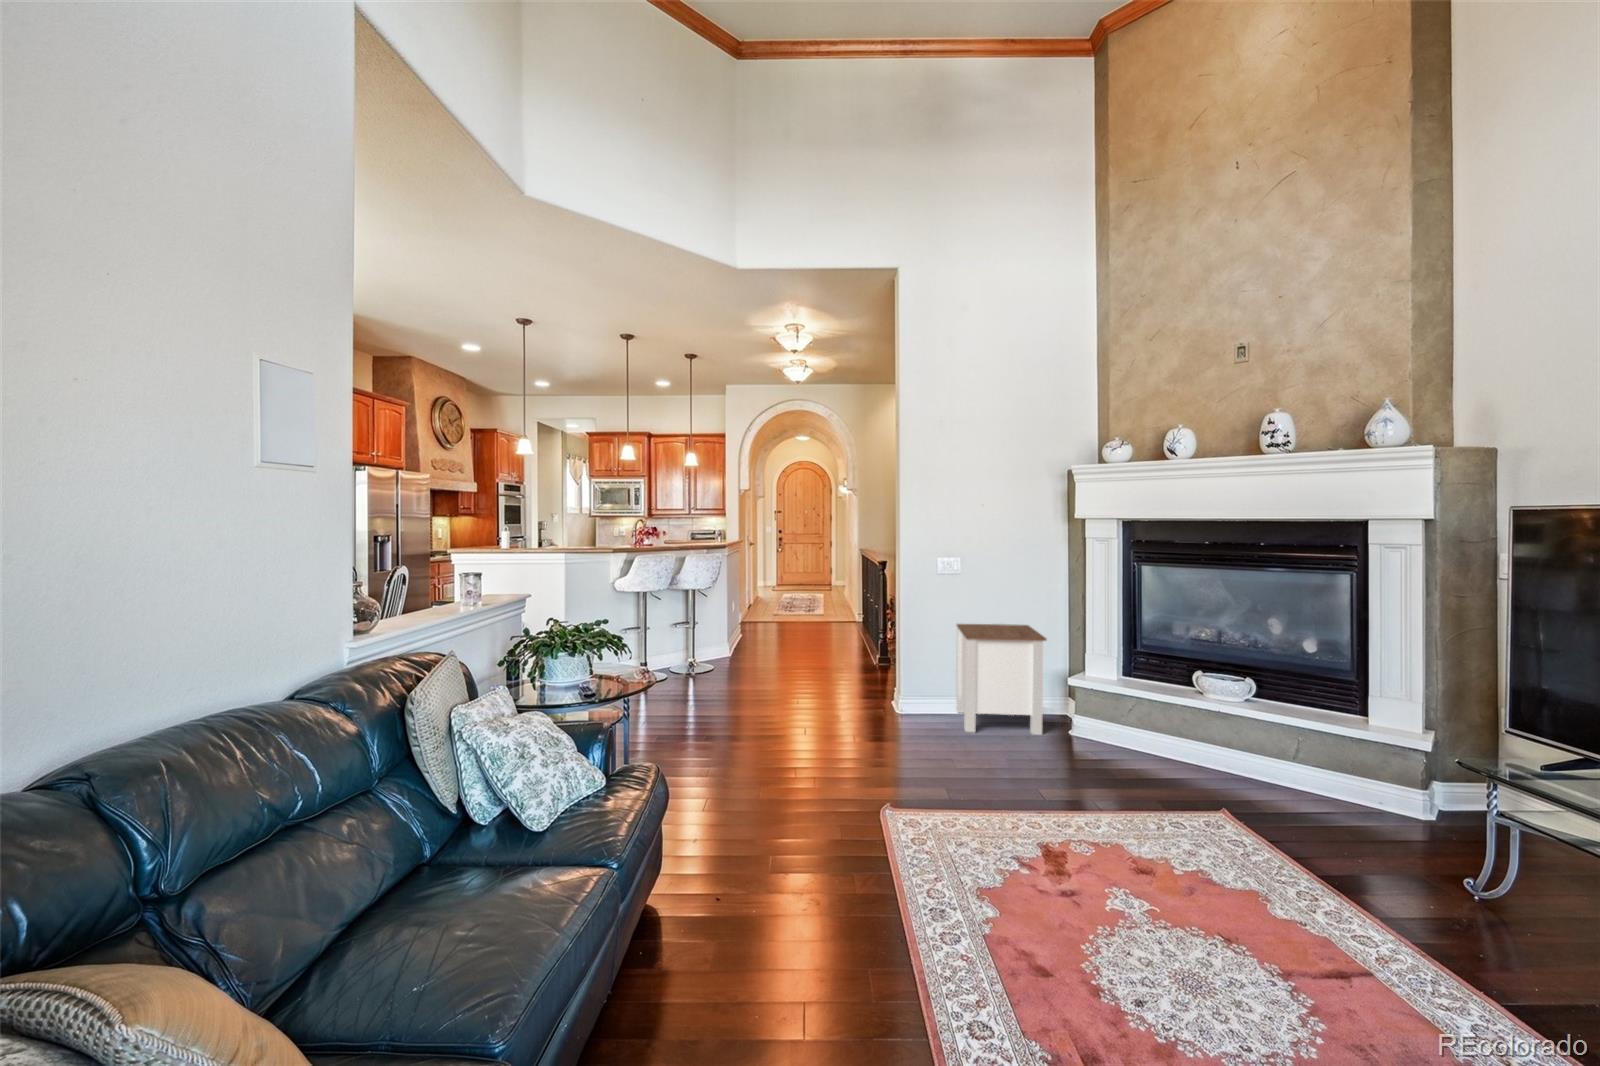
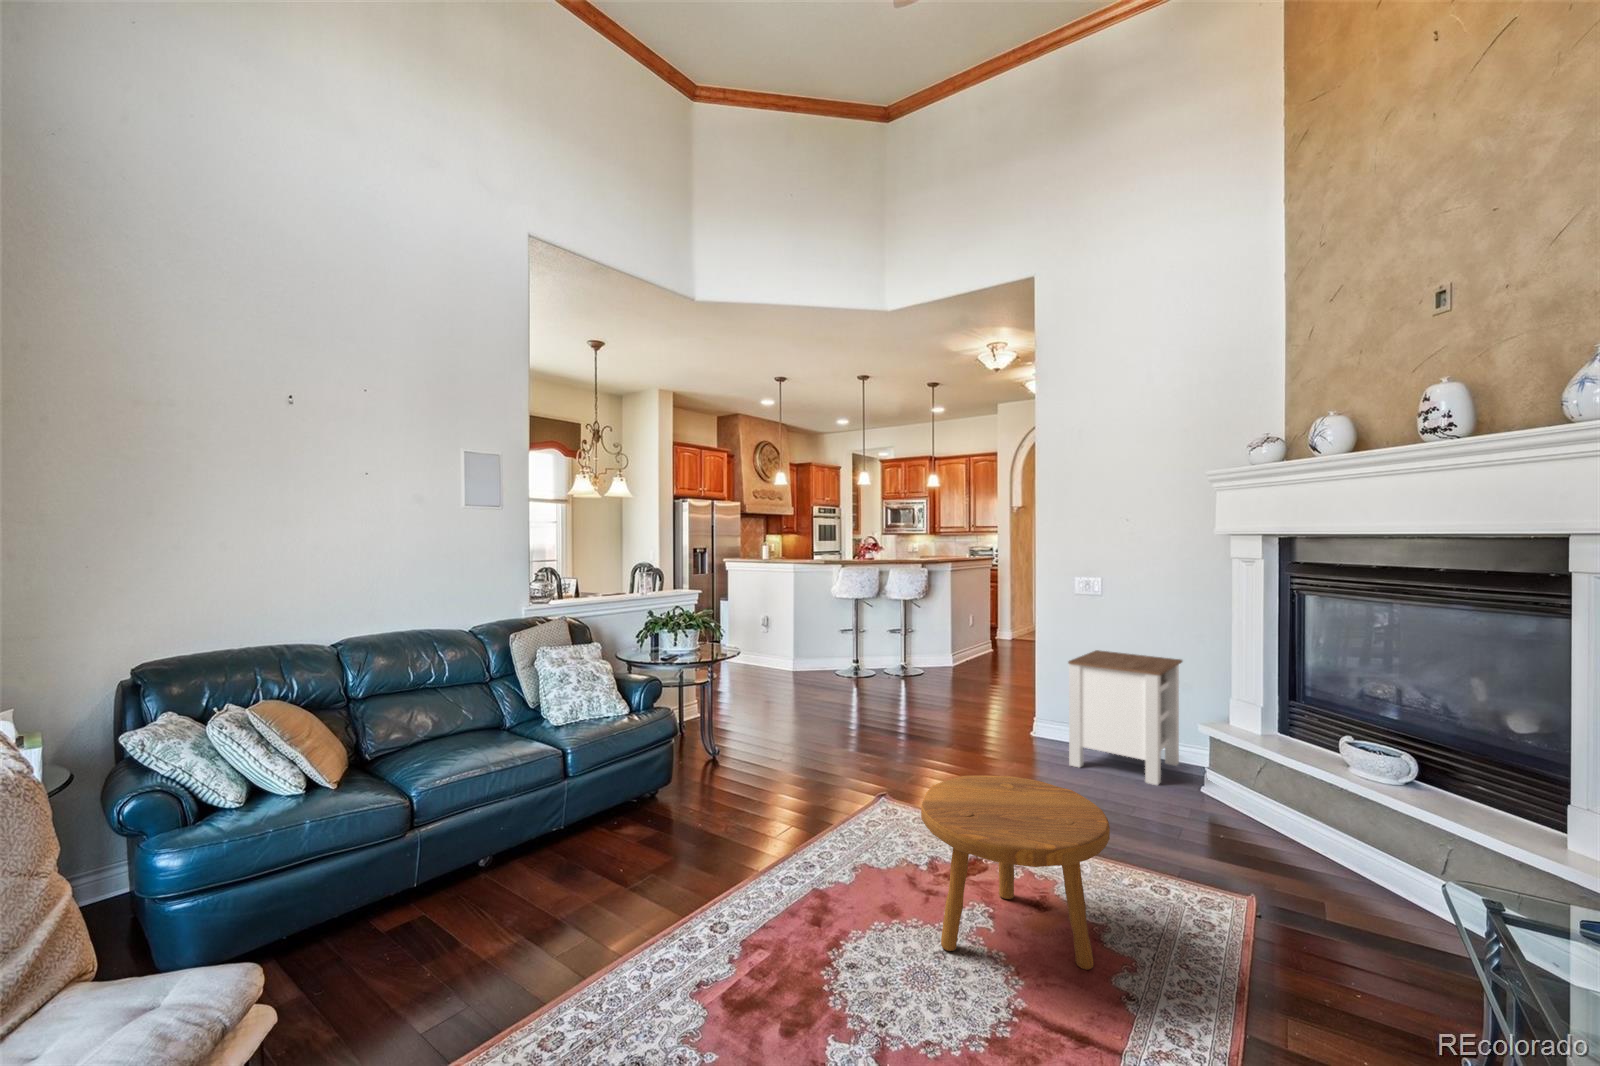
footstool: none [1078,755,1277,945] -> present [921,776,1110,970]

